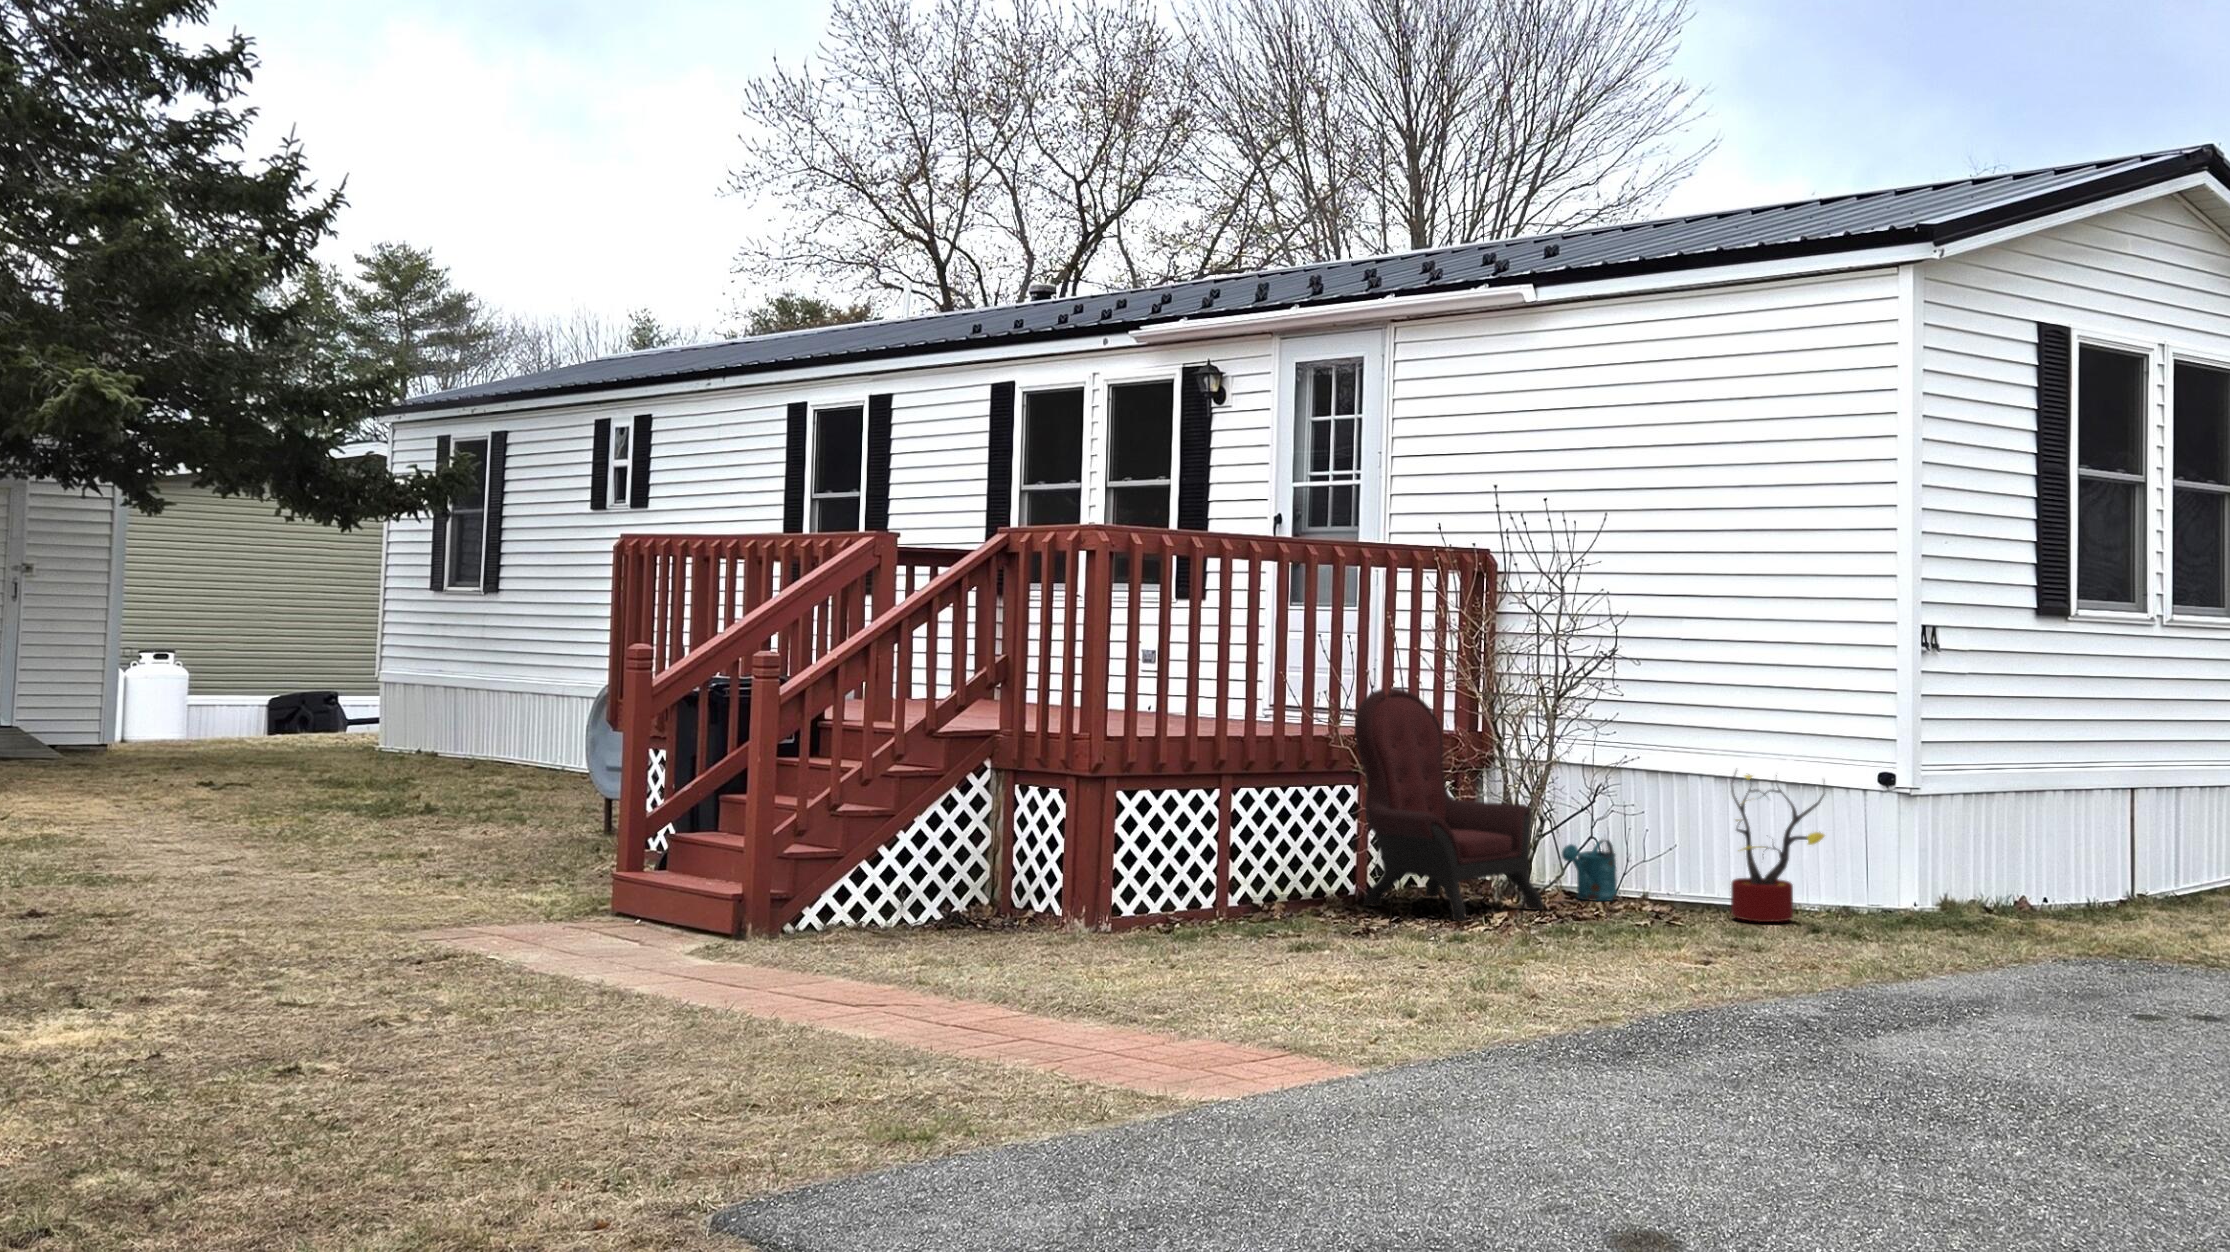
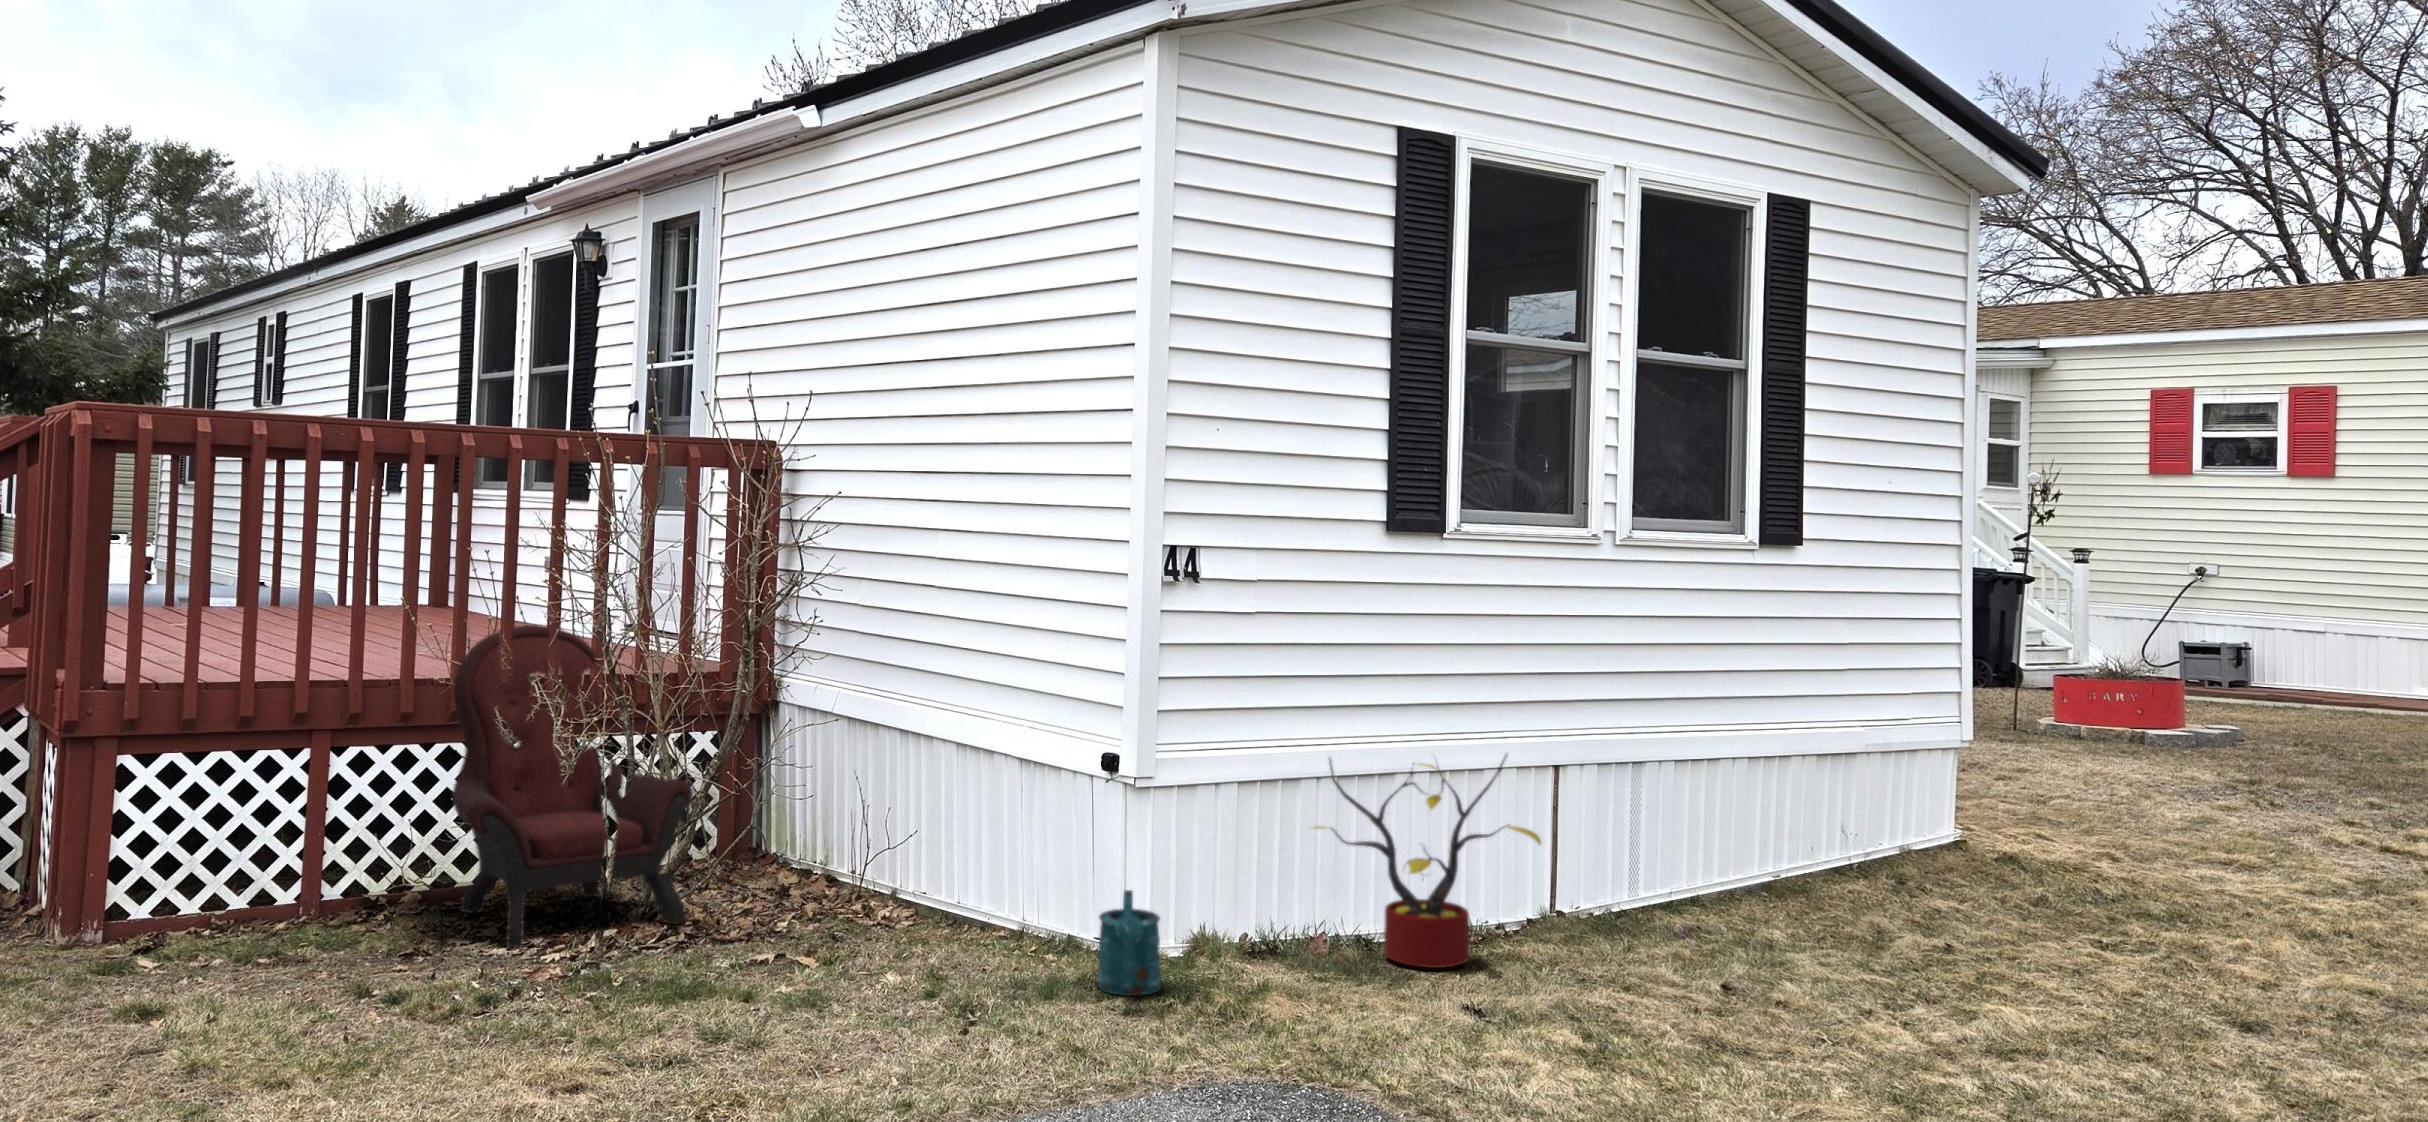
decorative plant: present [1731,774,1824,922] -> present [1315,755,1541,968]
watering can: present [1562,840,1618,901] -> present [1098,890,1161,996]

